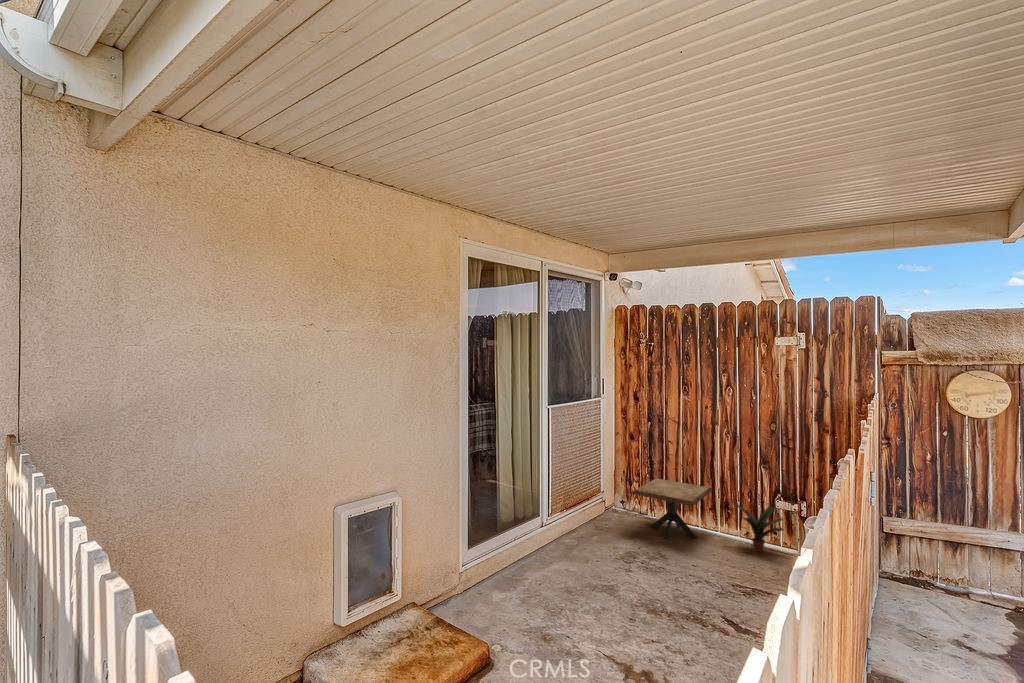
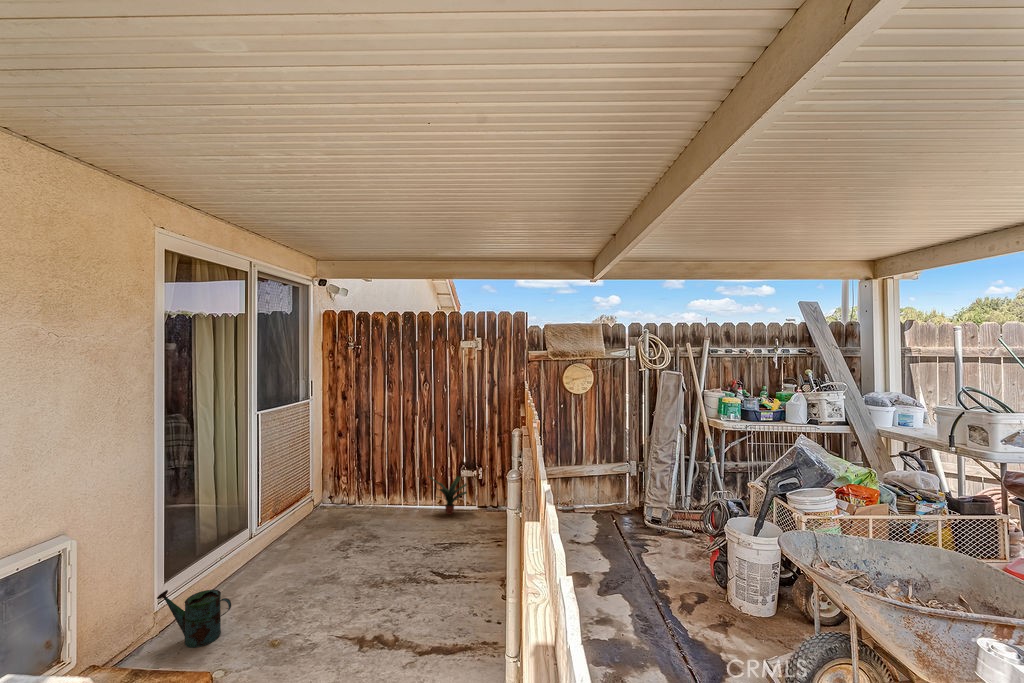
side table: present [632,478,712,540] -> none [344,470,413,523]
watering can: none [460,555,513,616] -> present [157,590,231,647]

